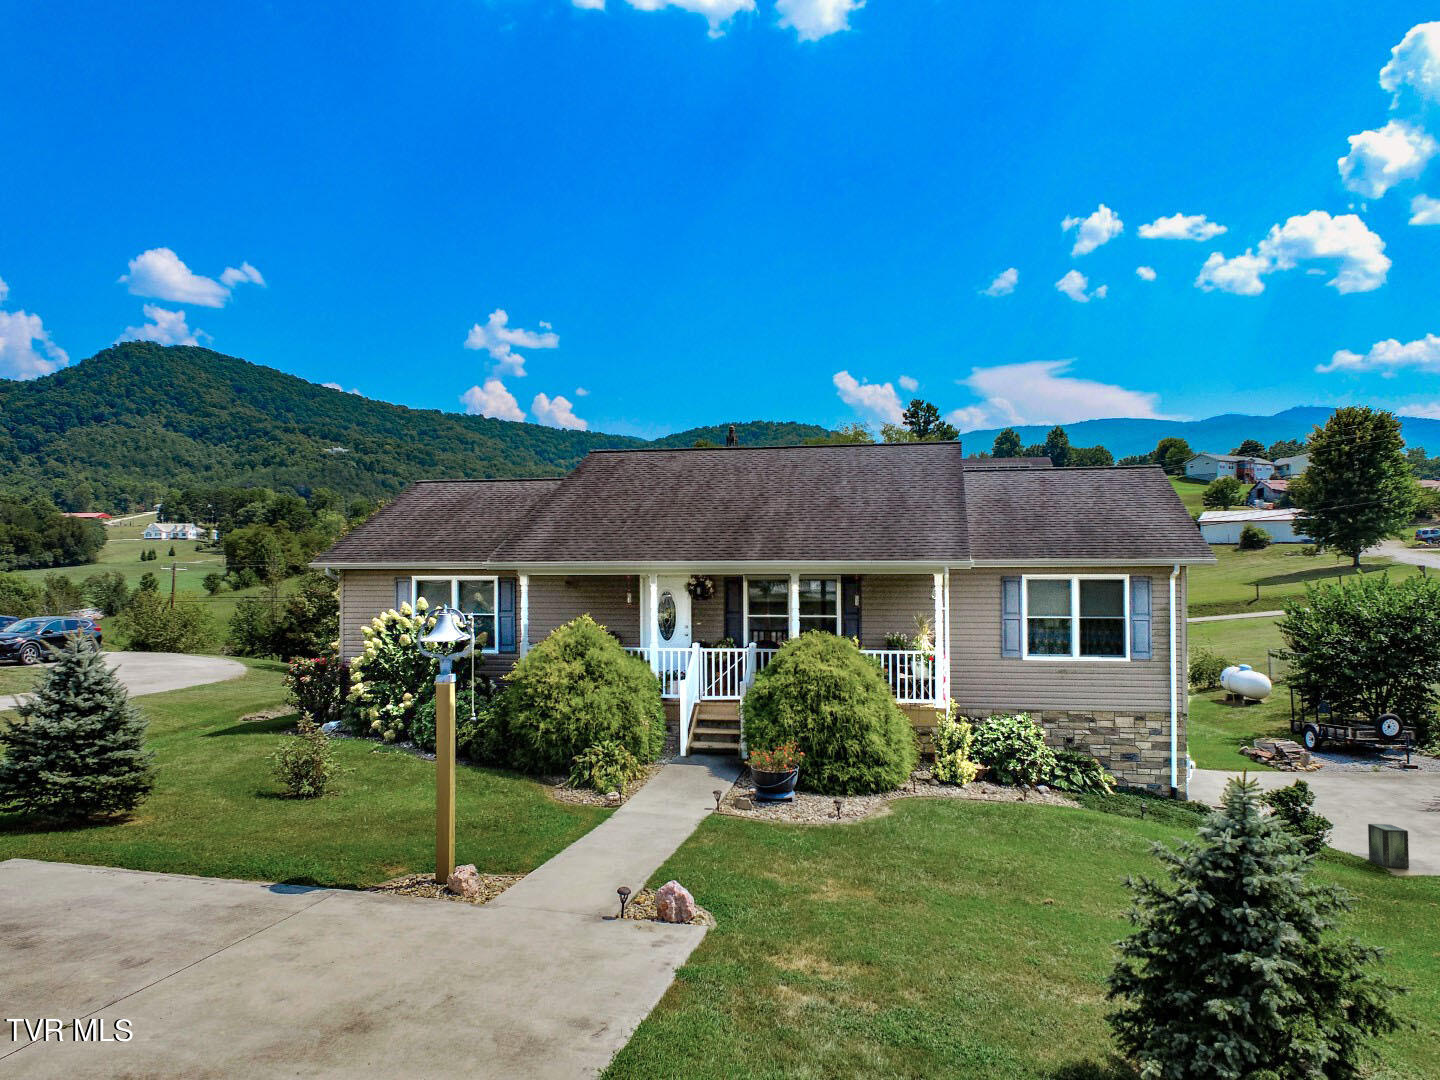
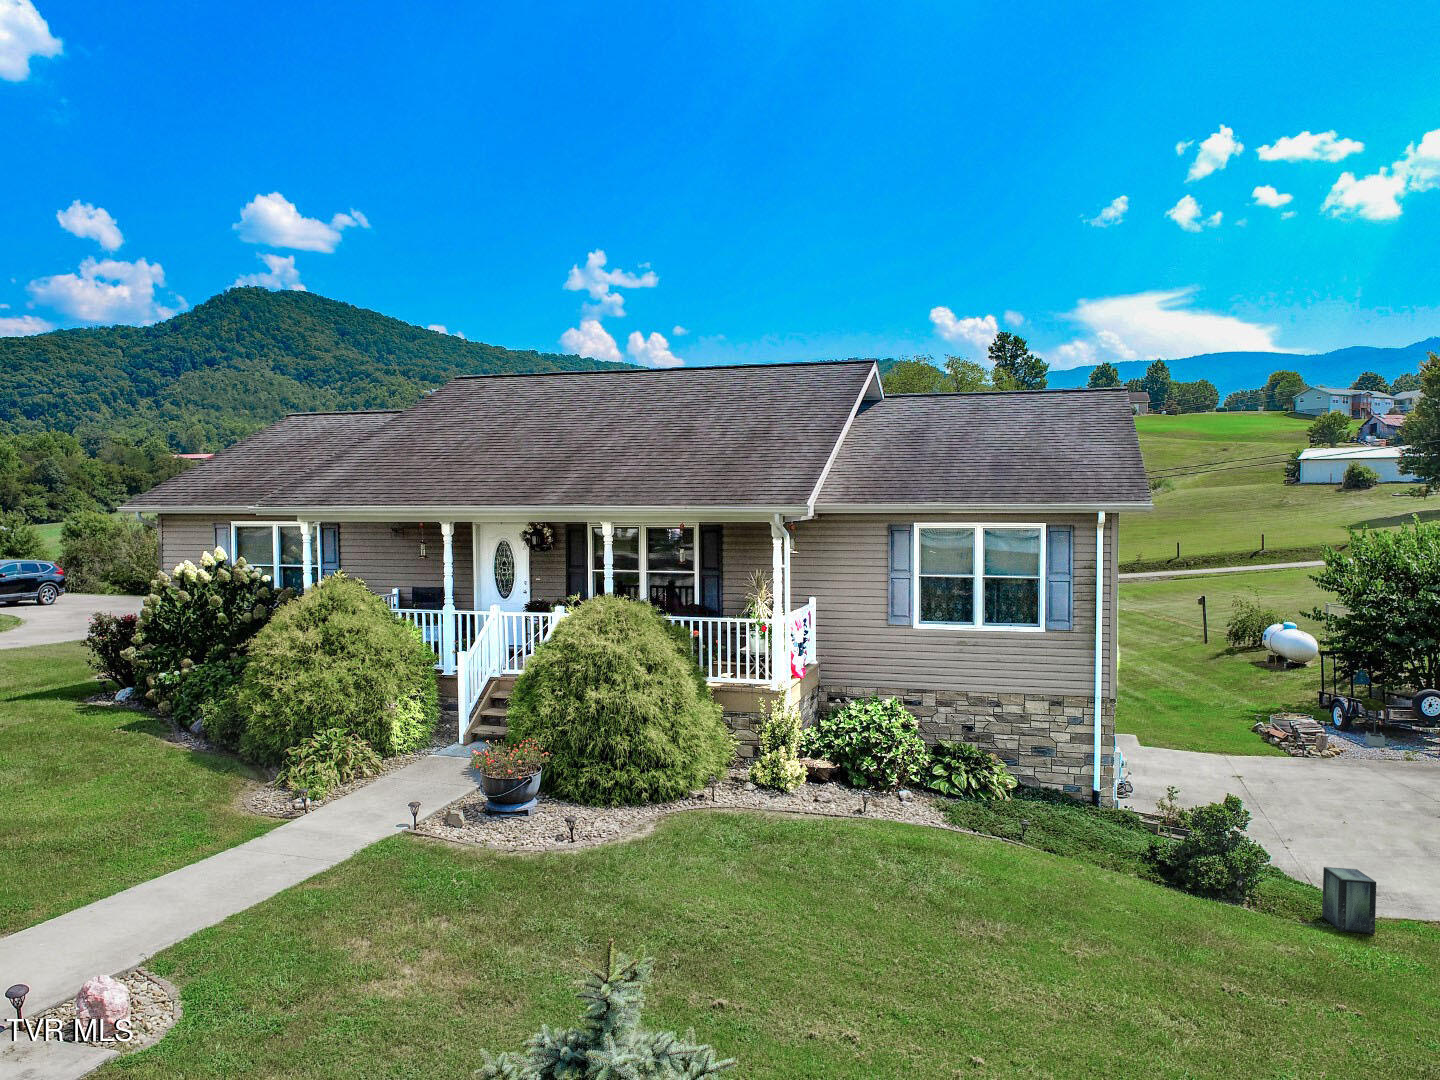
potted tree: none [1326,721,1346,760] -> present [1361,698,1387,747]

